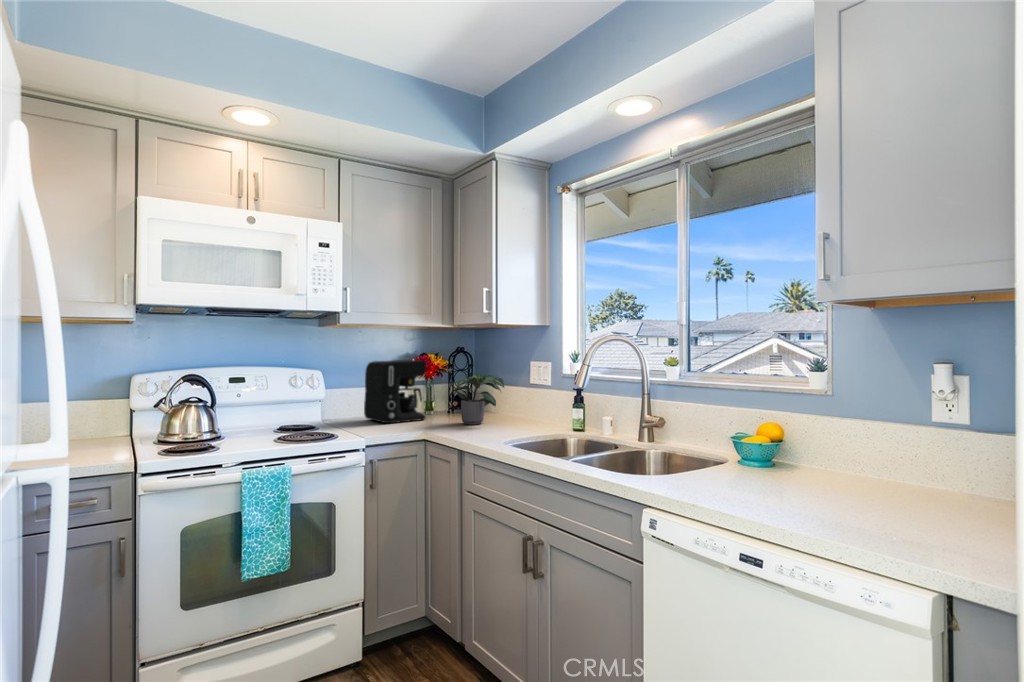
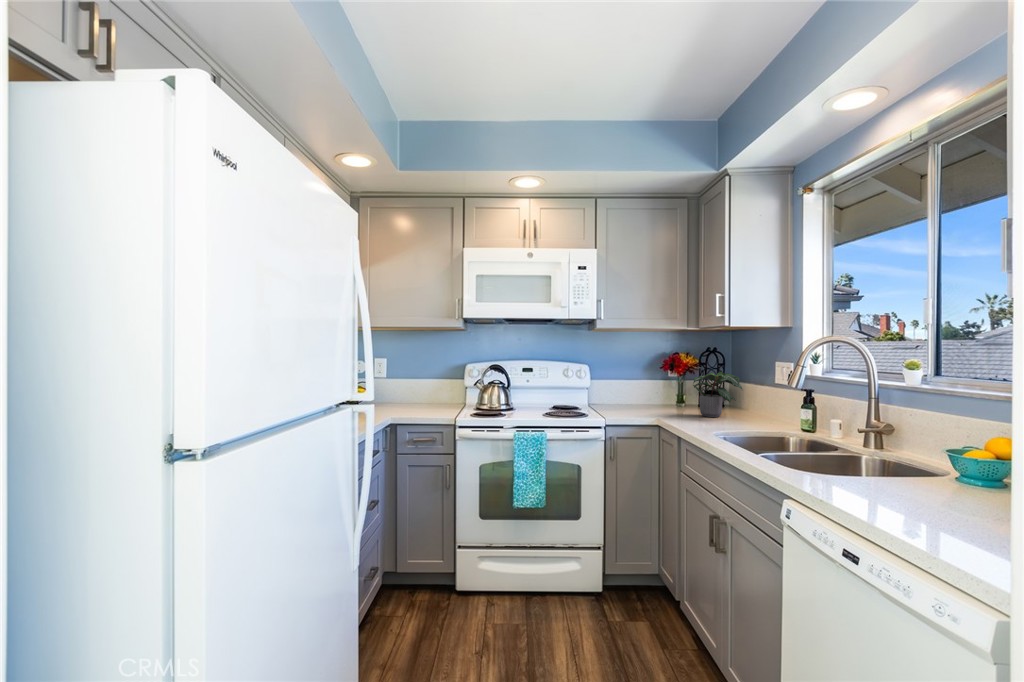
coffee maker: present [364,360,426,423] -> none [621,358,672,409]

